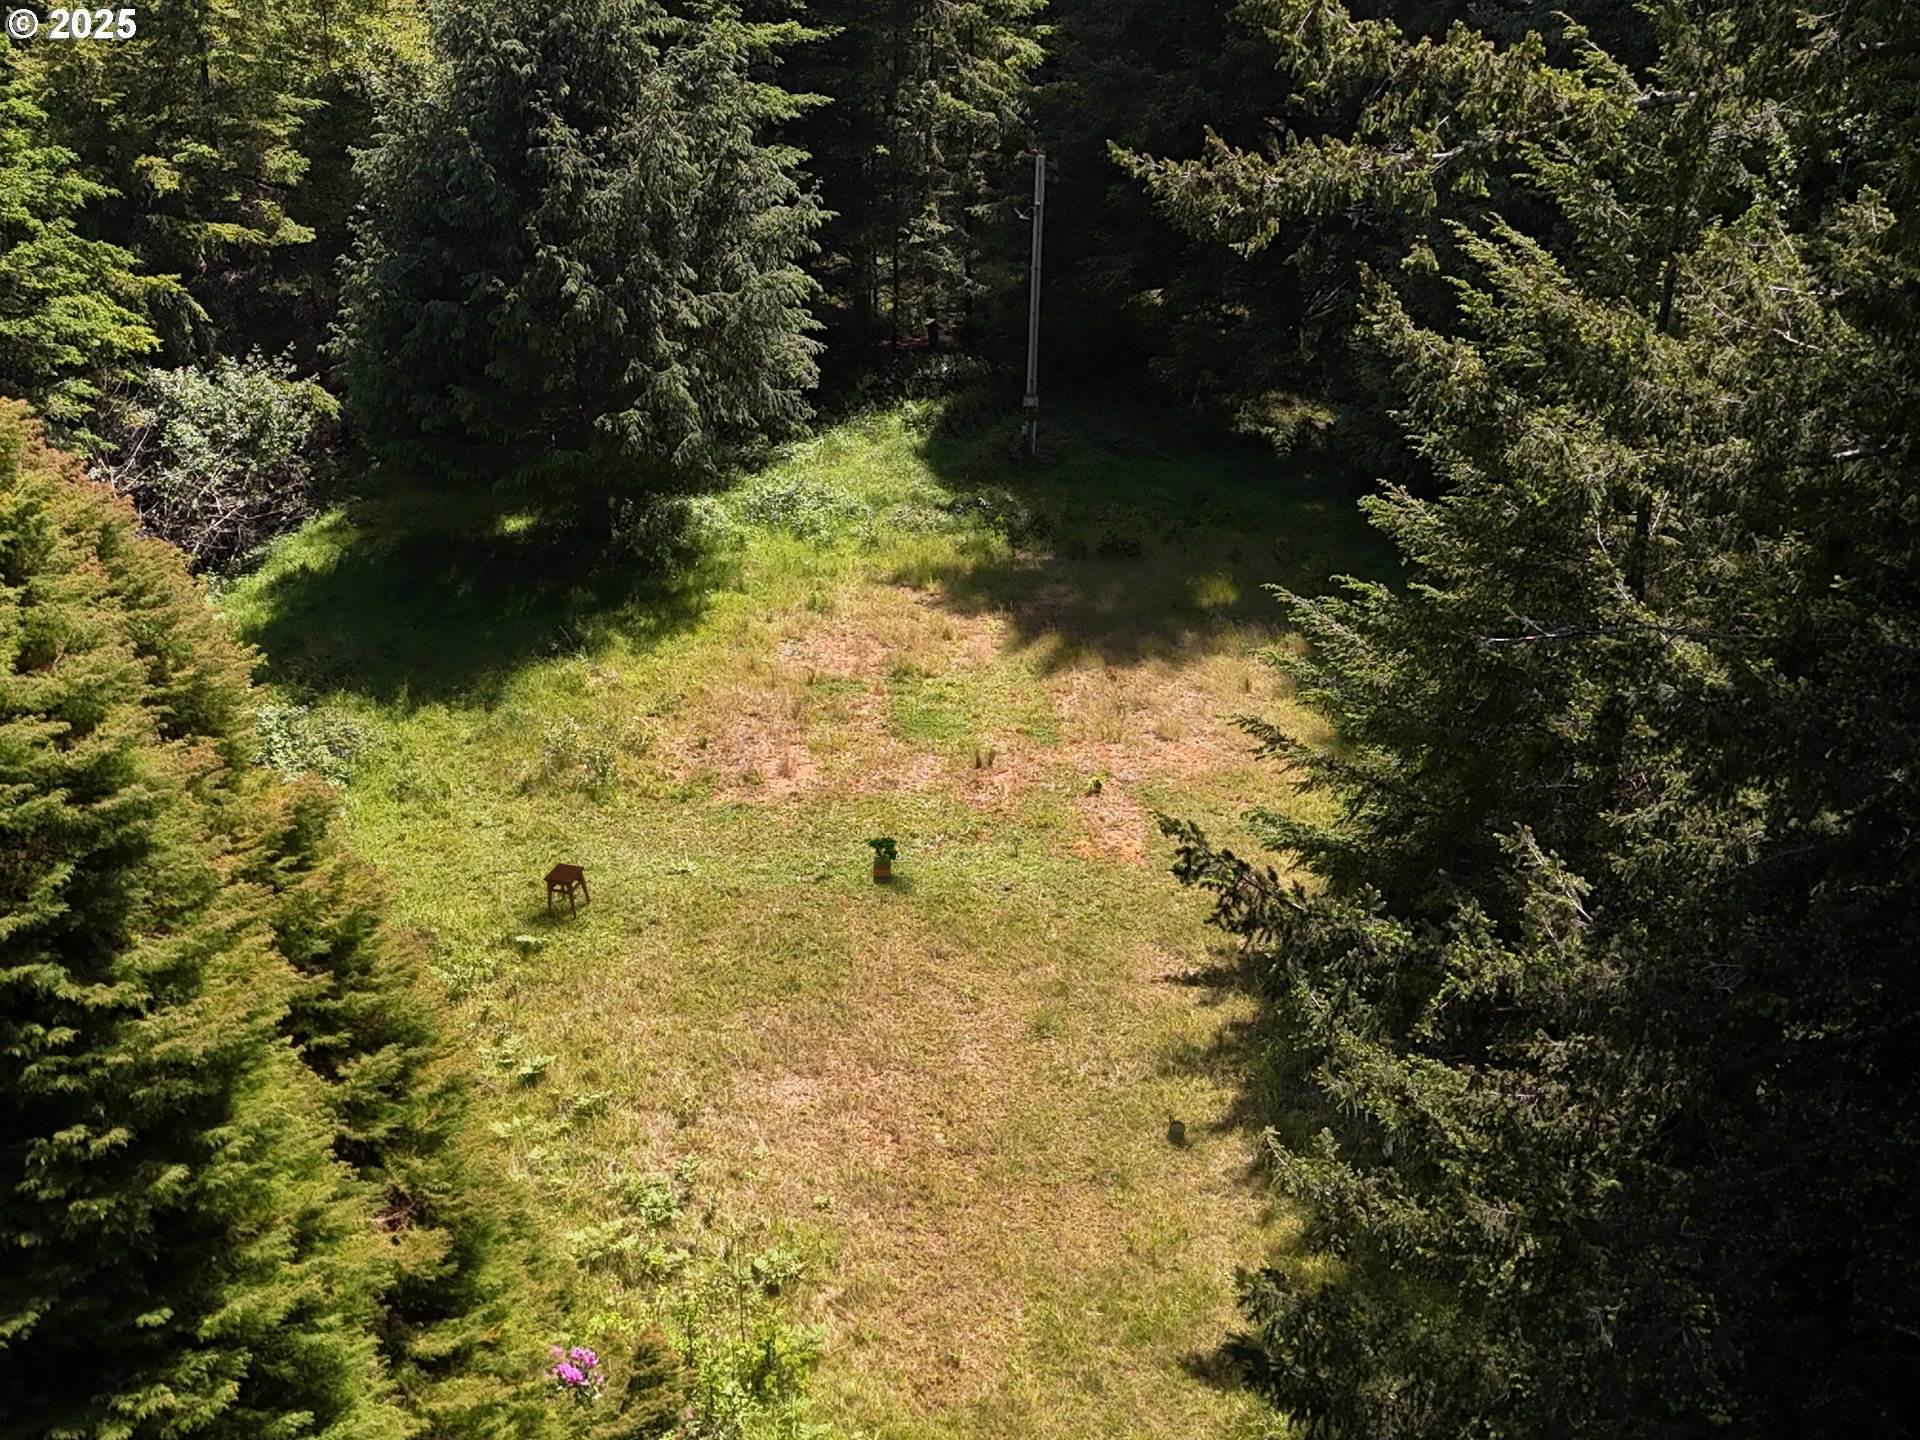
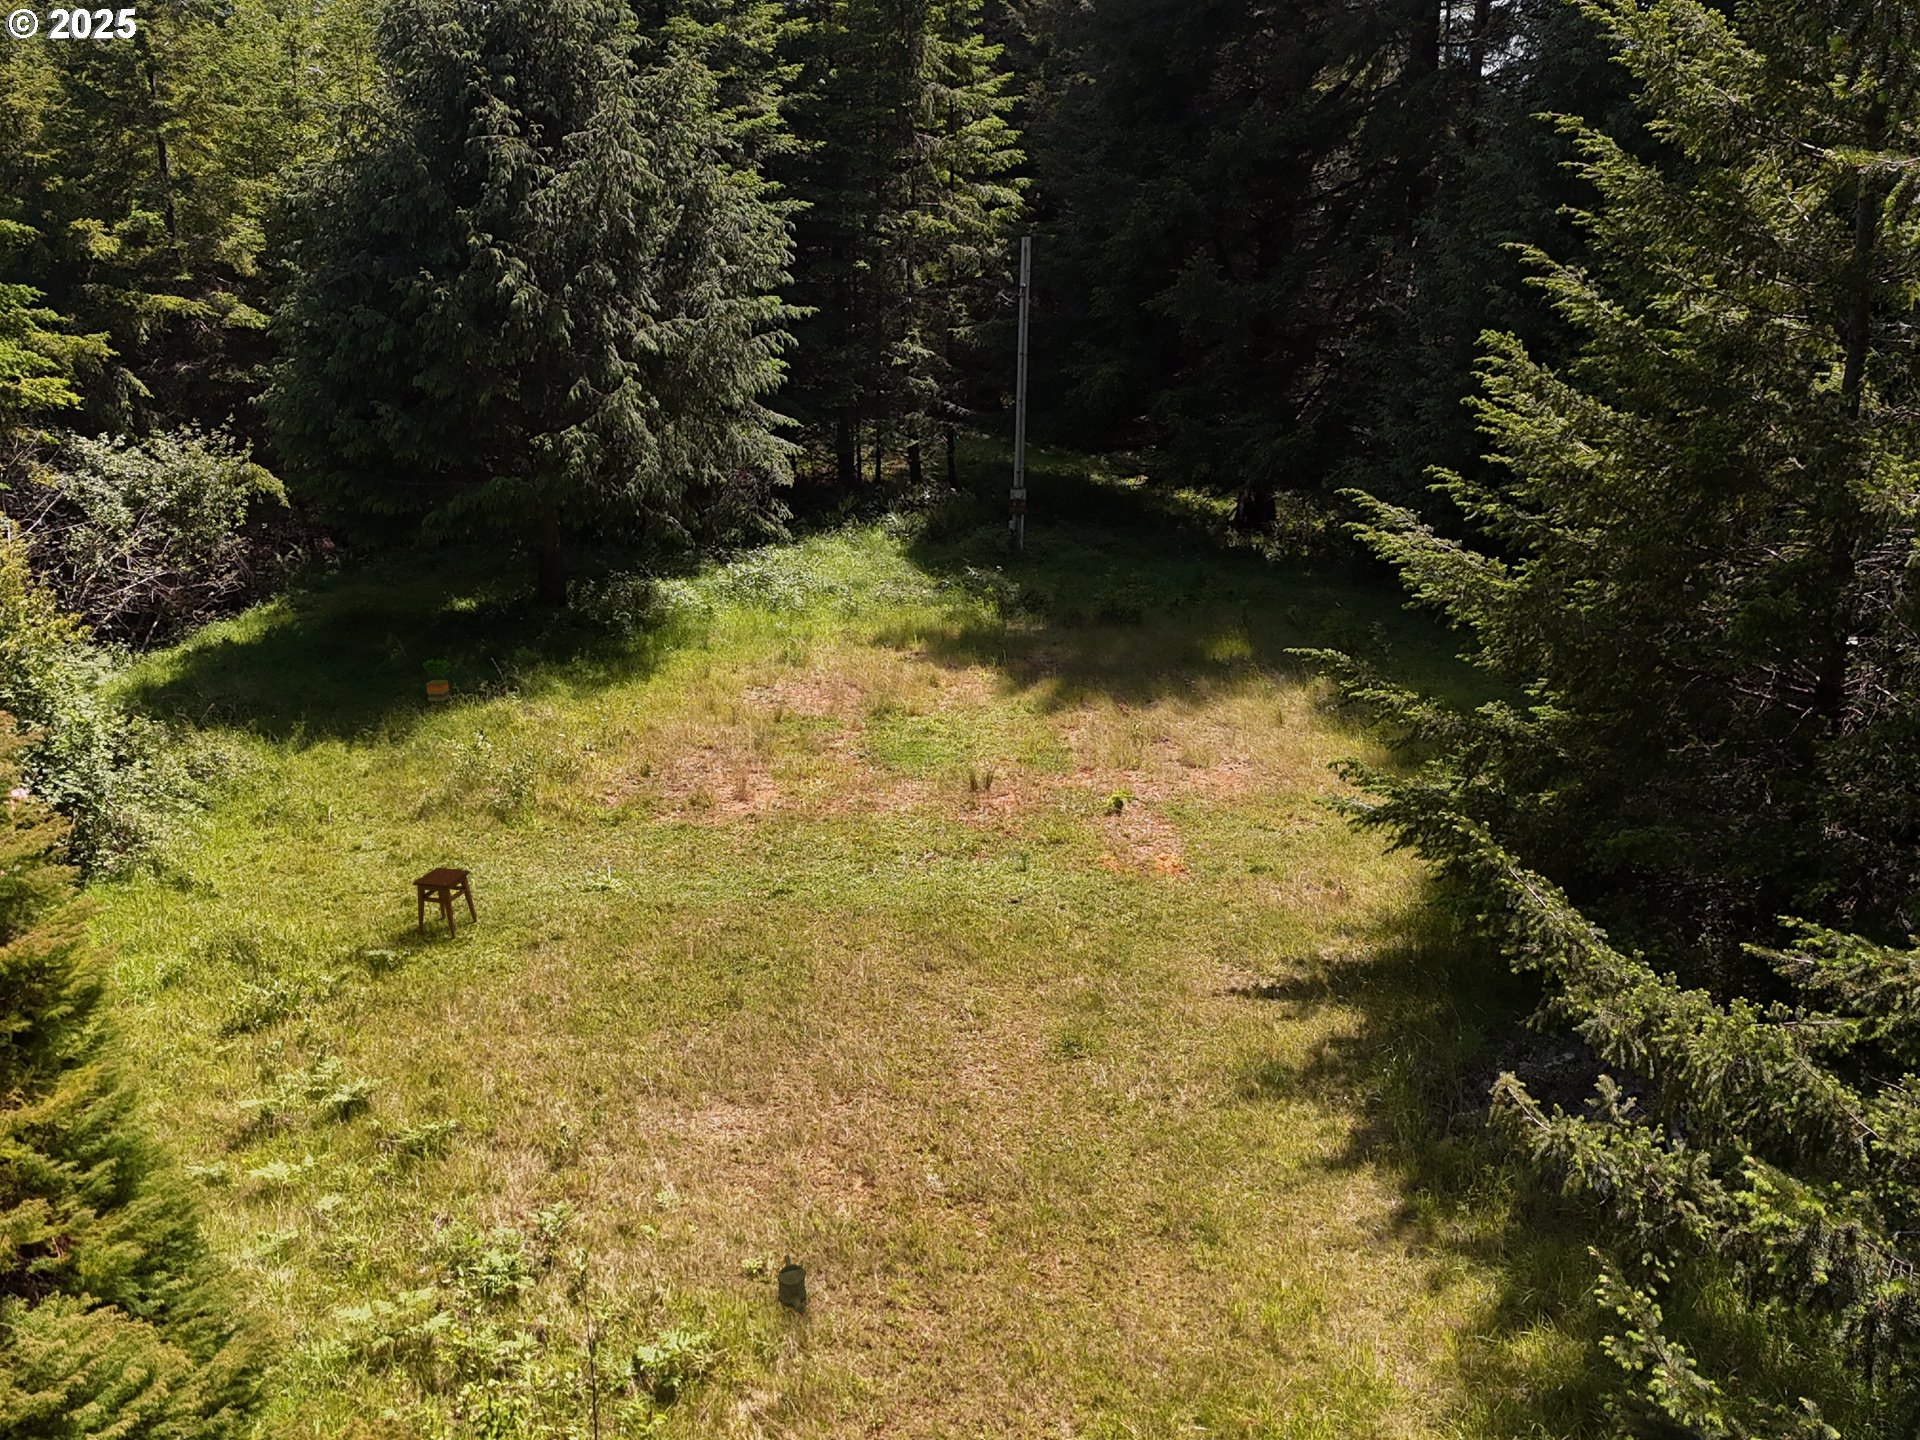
potted tree: present [868,837,898,883] -> present [423,660,451,701]
watering can: present [1168,1115,1193,1148] -> present [778,1255,806,1312]

